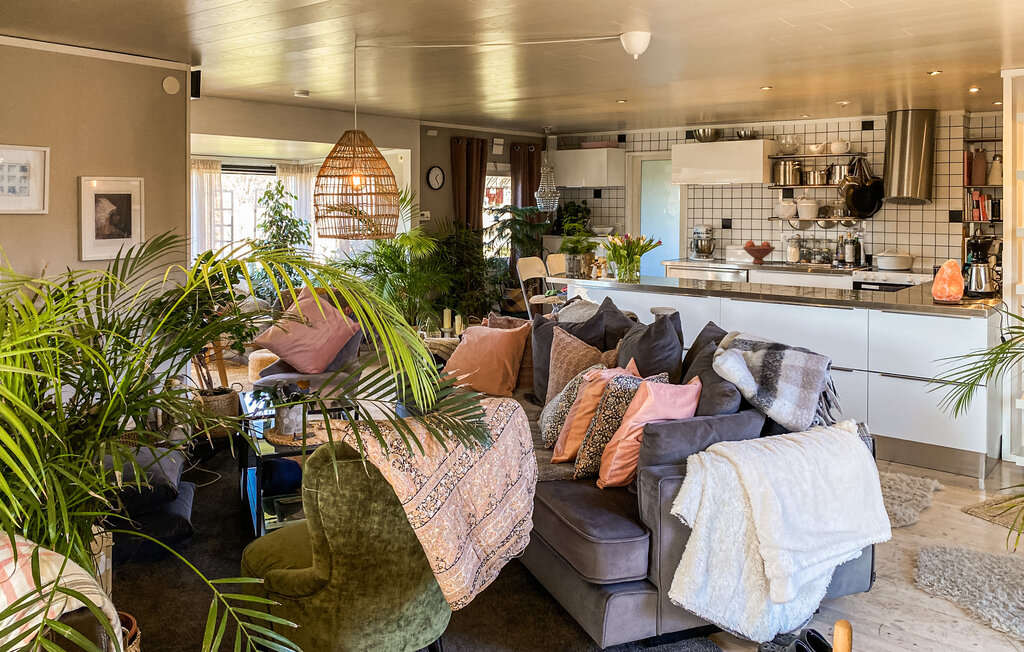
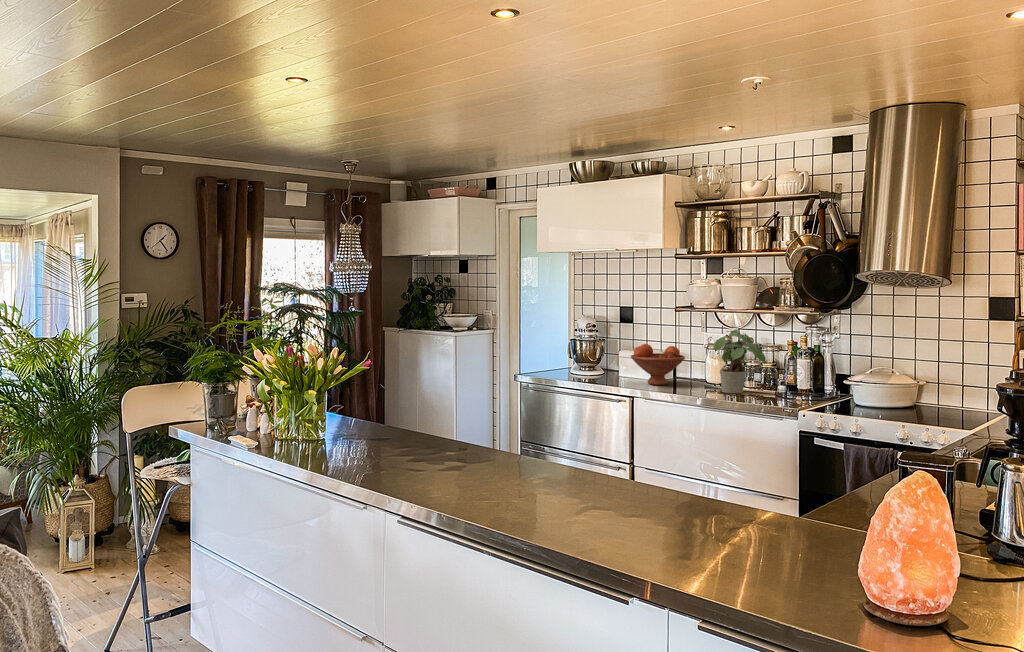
potted plant: none [797,230,829,266] -> present [713,330,766,393]

